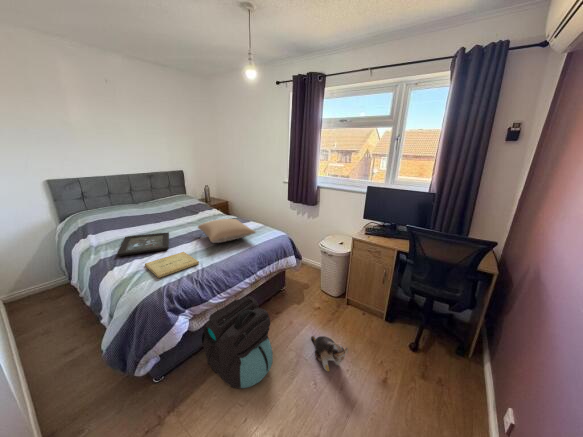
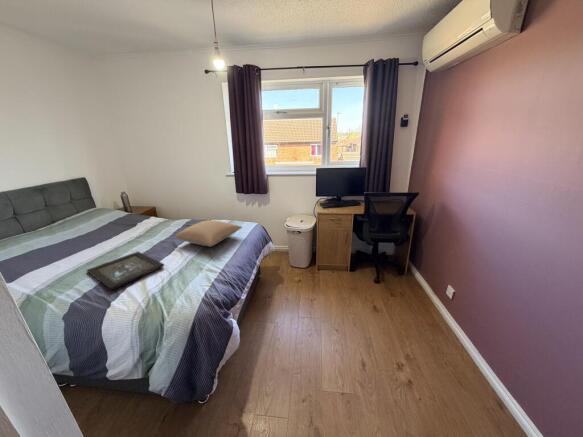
book: present [145,252,199,278] -> none [159,263,215,292]
backpack: present [202,297,273,389] -> none [234,283,307,361]
plush toy: present [311,336,349,372] -> none [312,293,355,318]

